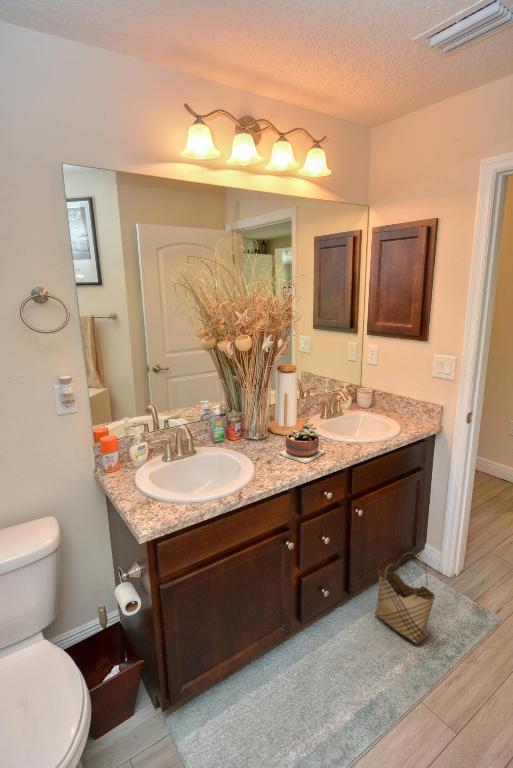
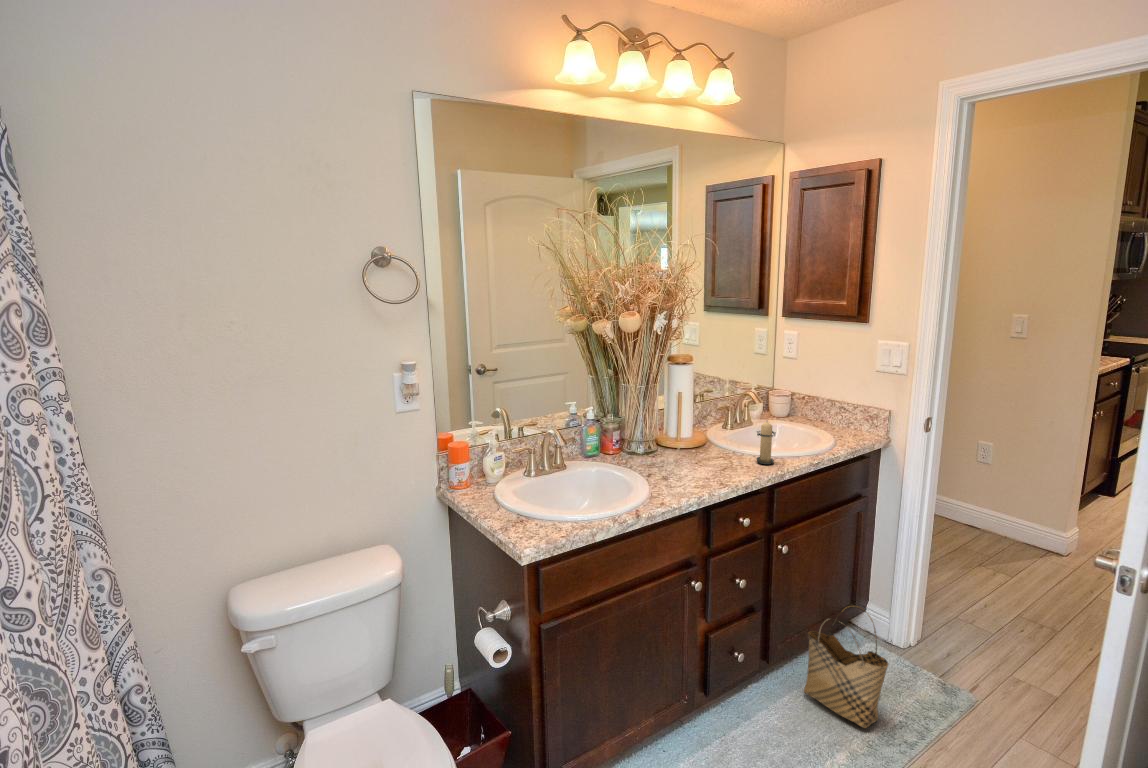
candle: none [338,416,356,450] -> present [757,422,776,464]
succulent plant: present [279,423,325,463] -> none [676,428,739,479]

